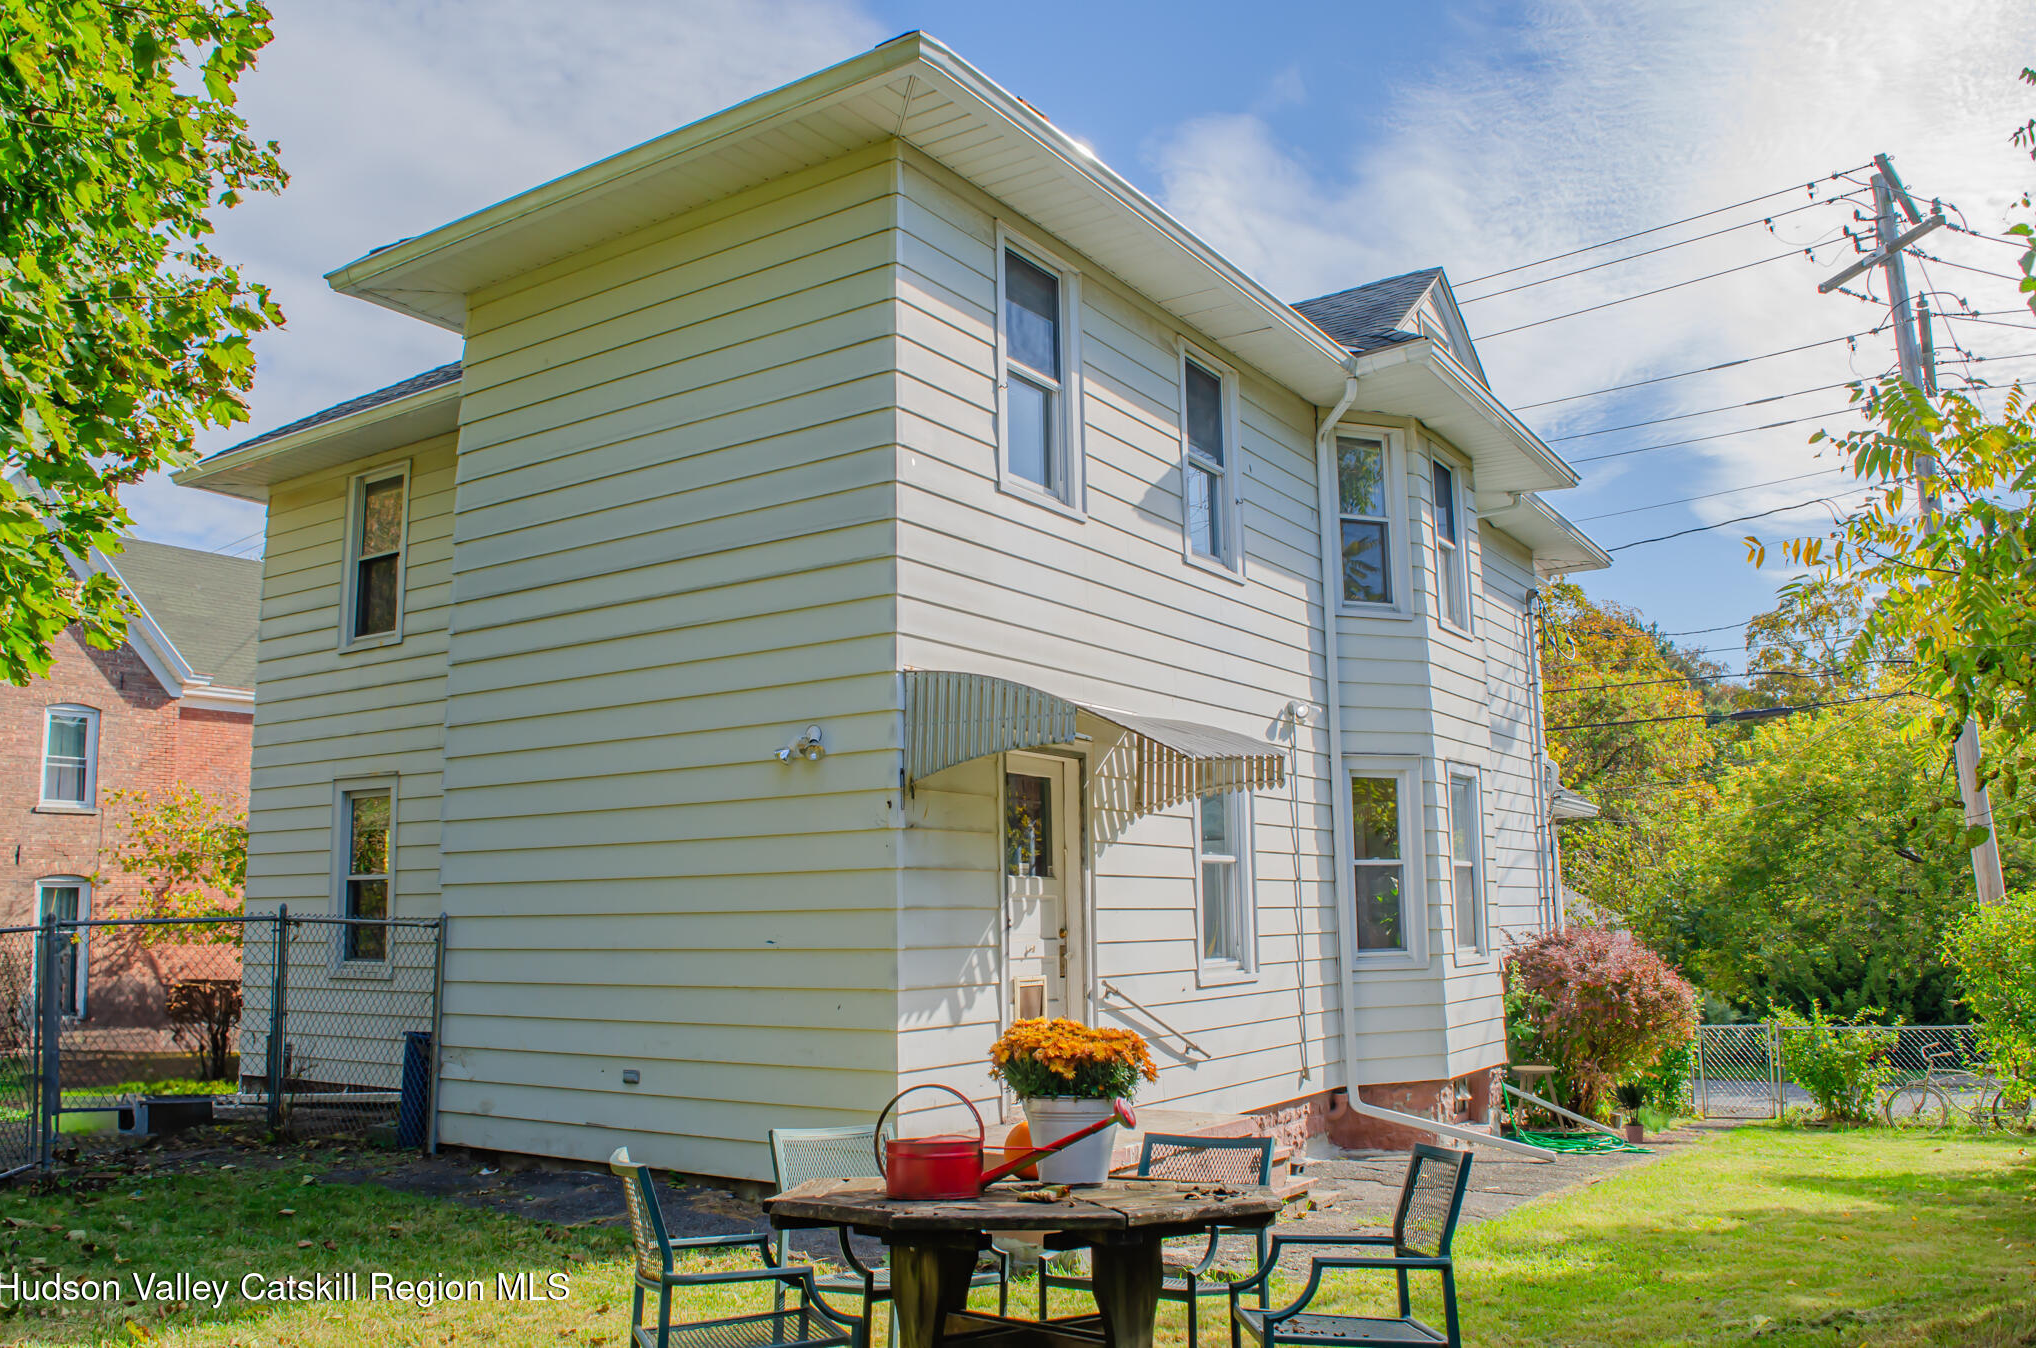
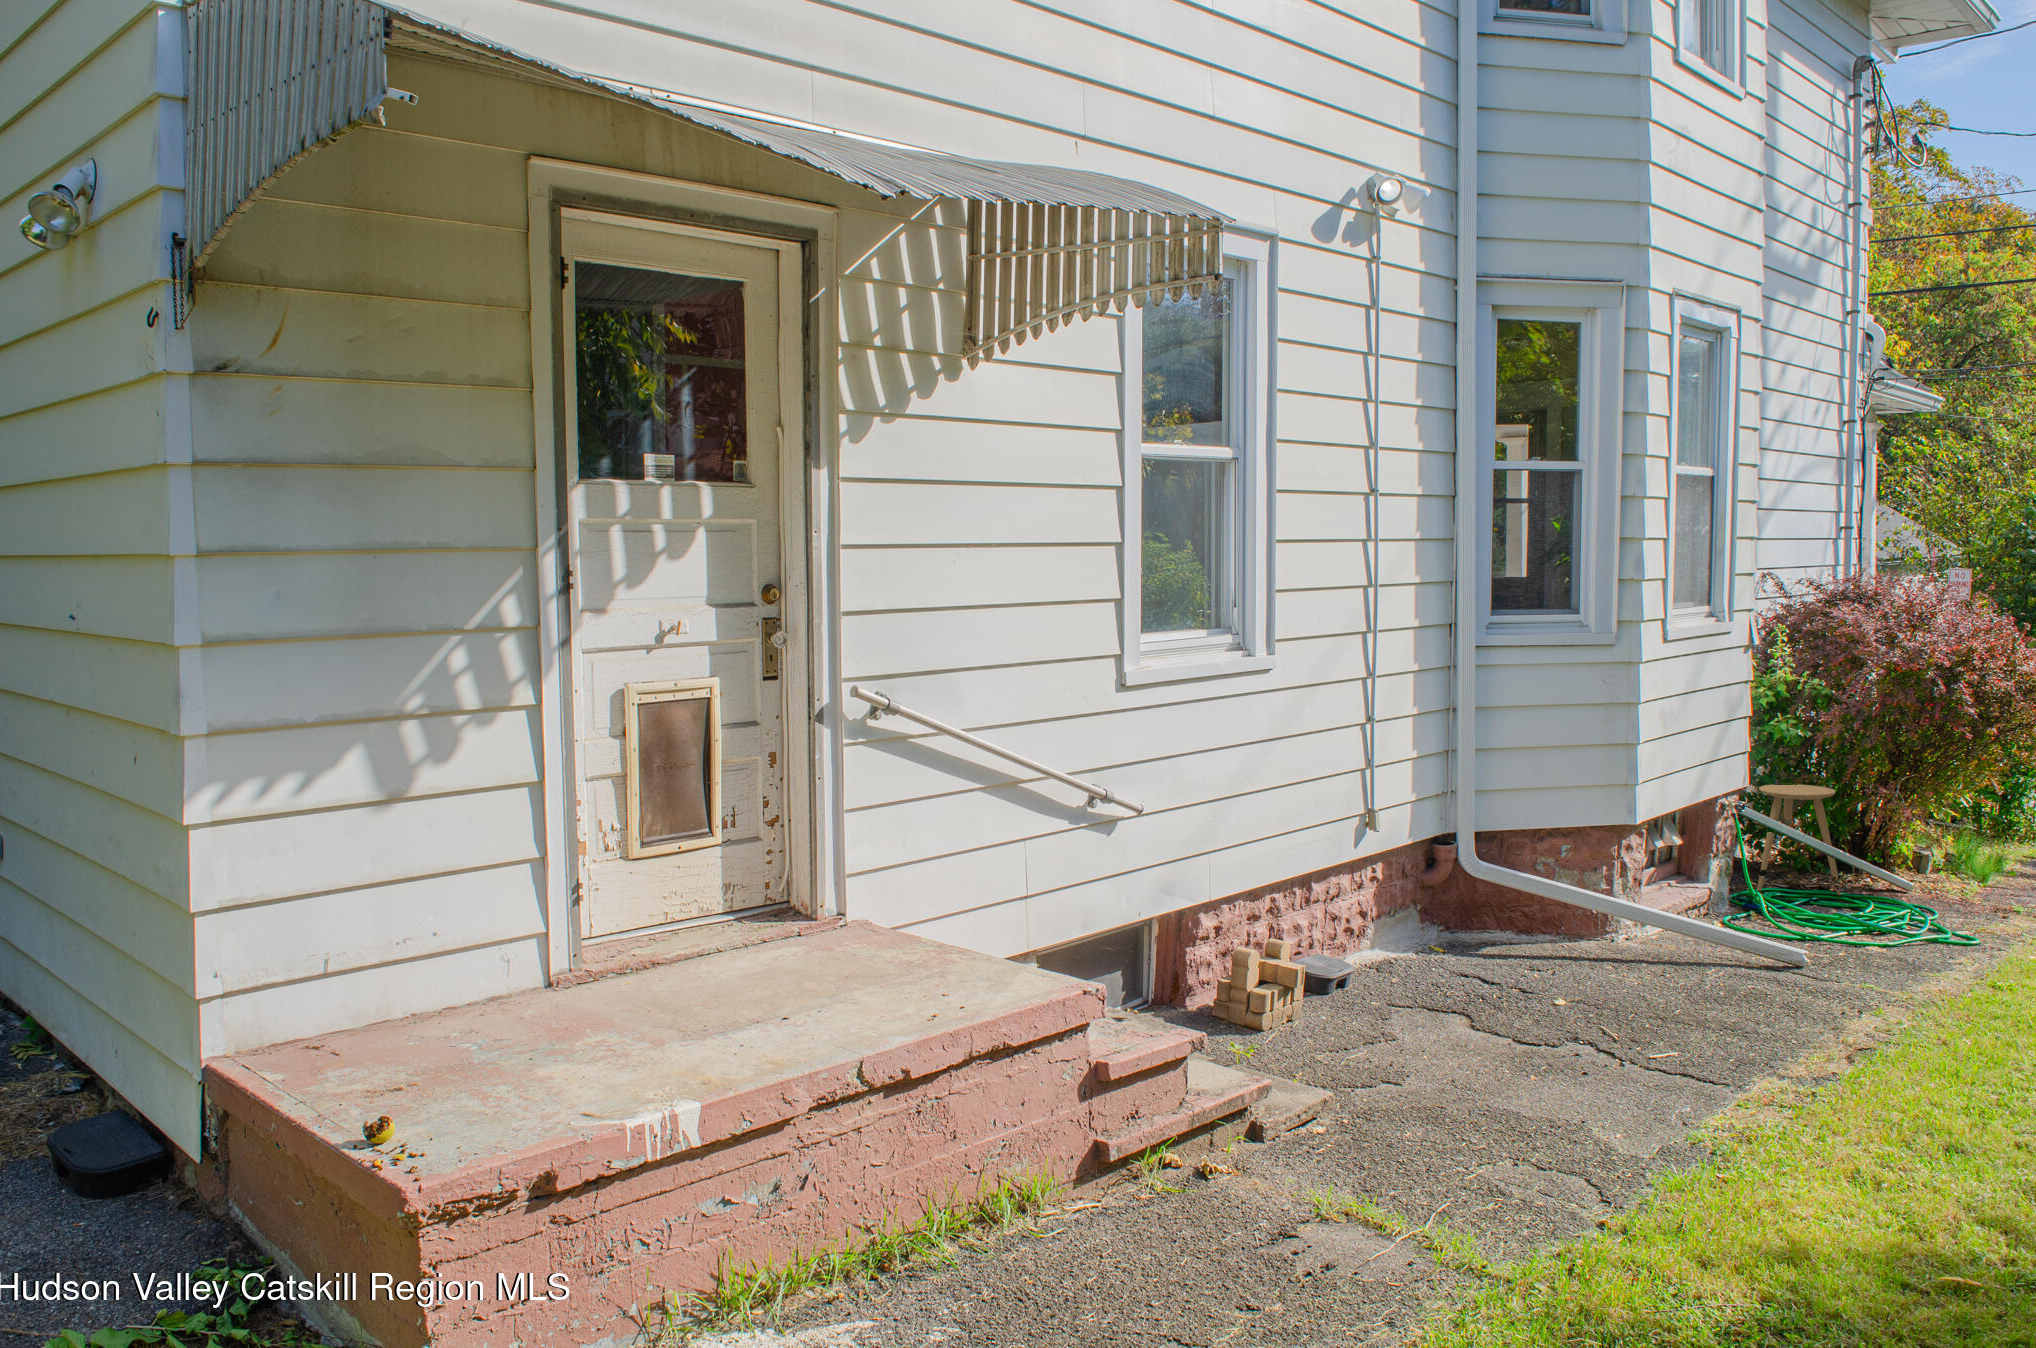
potted plant: present [1607,1081,1648,1144] -> none [1911,807,1993,907]

